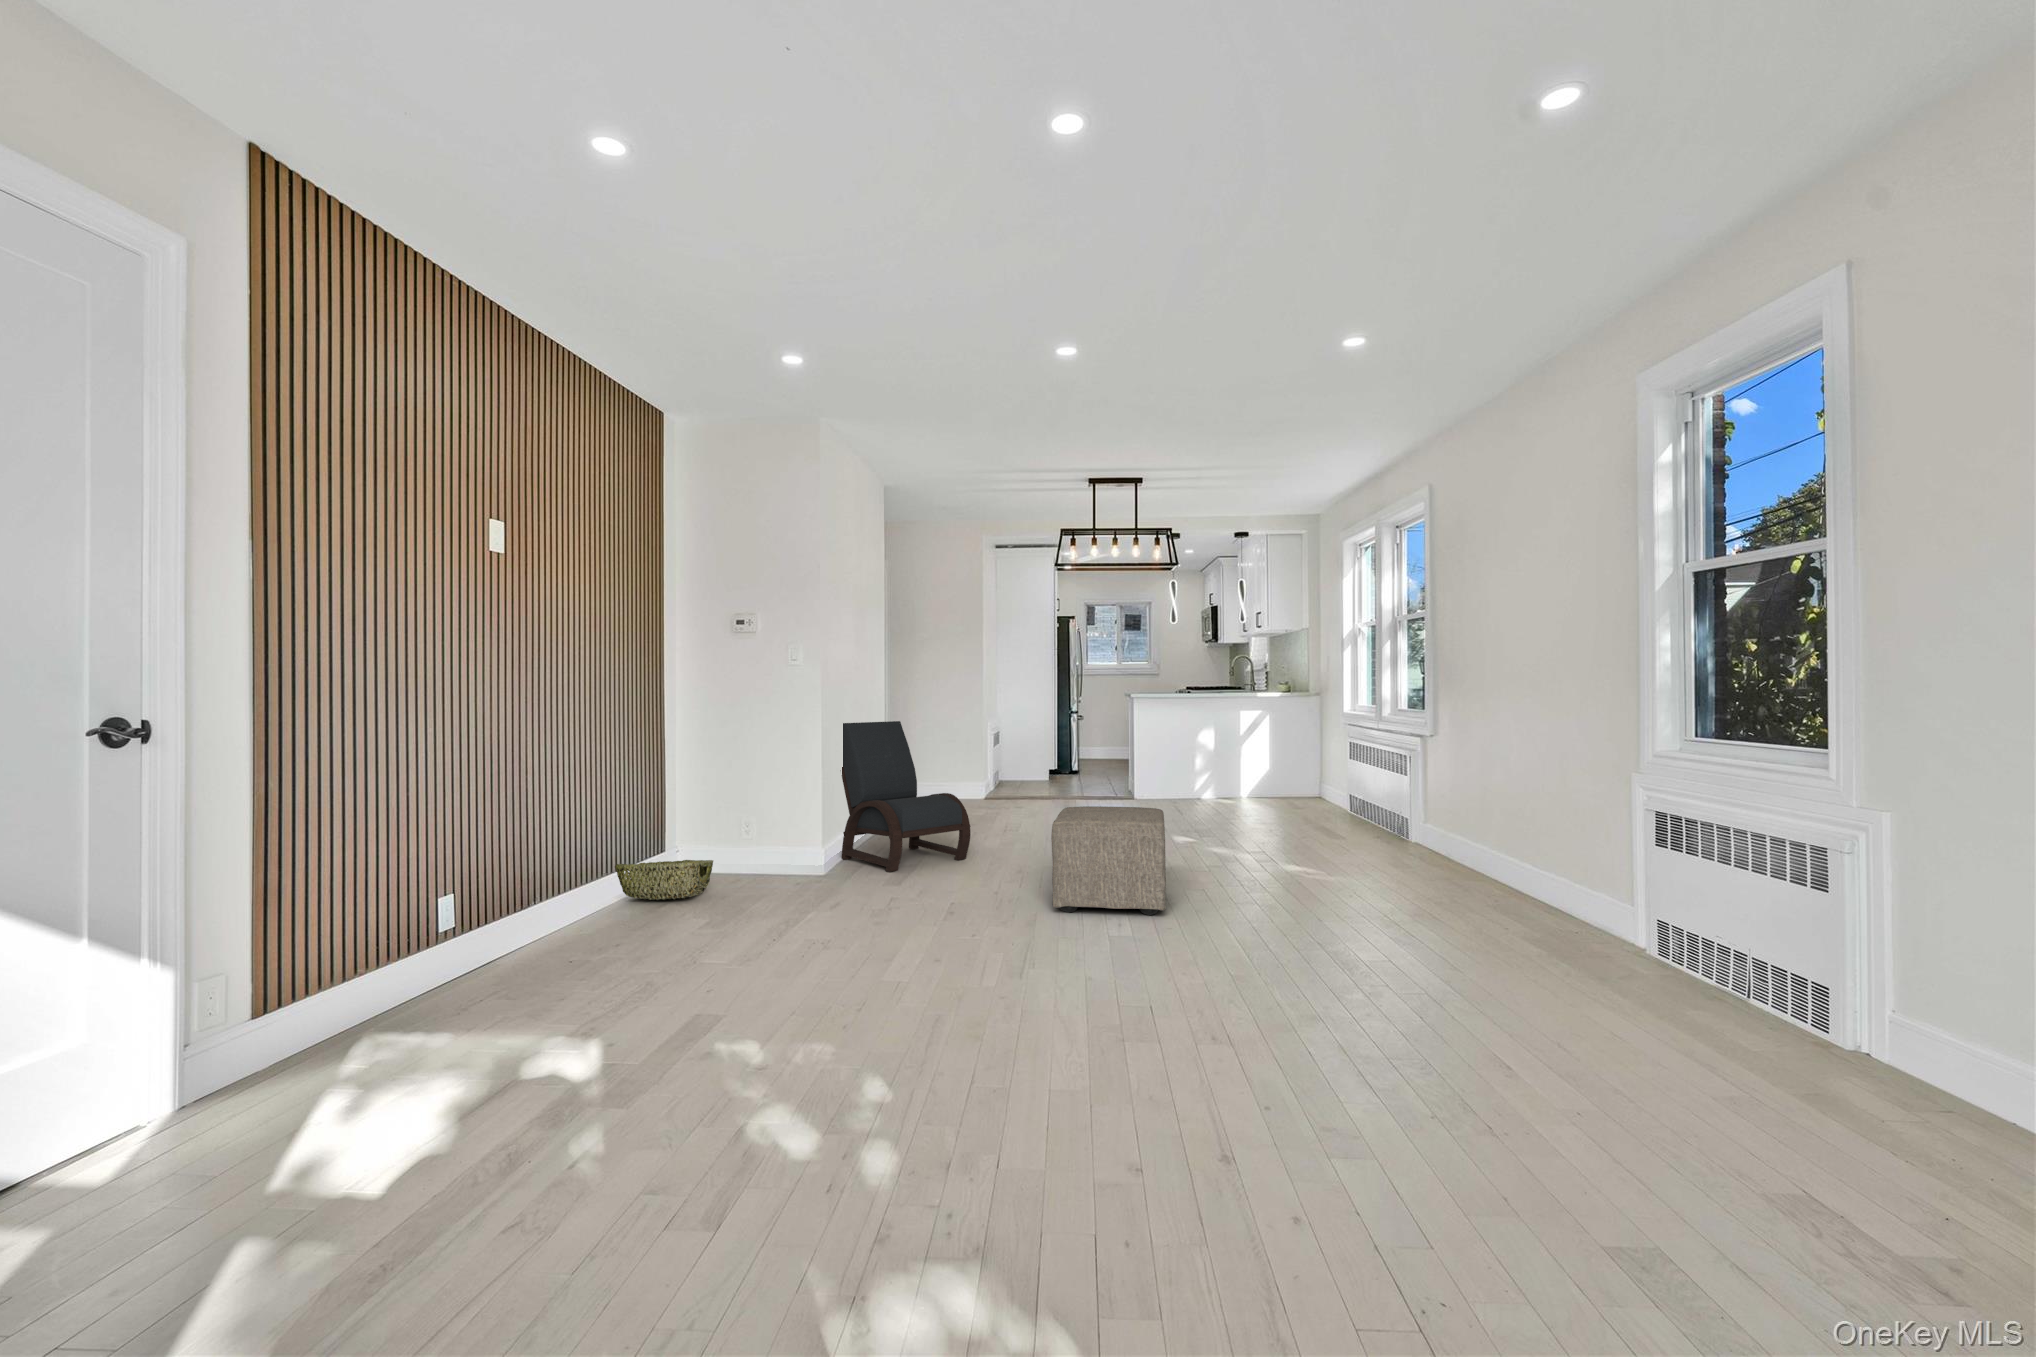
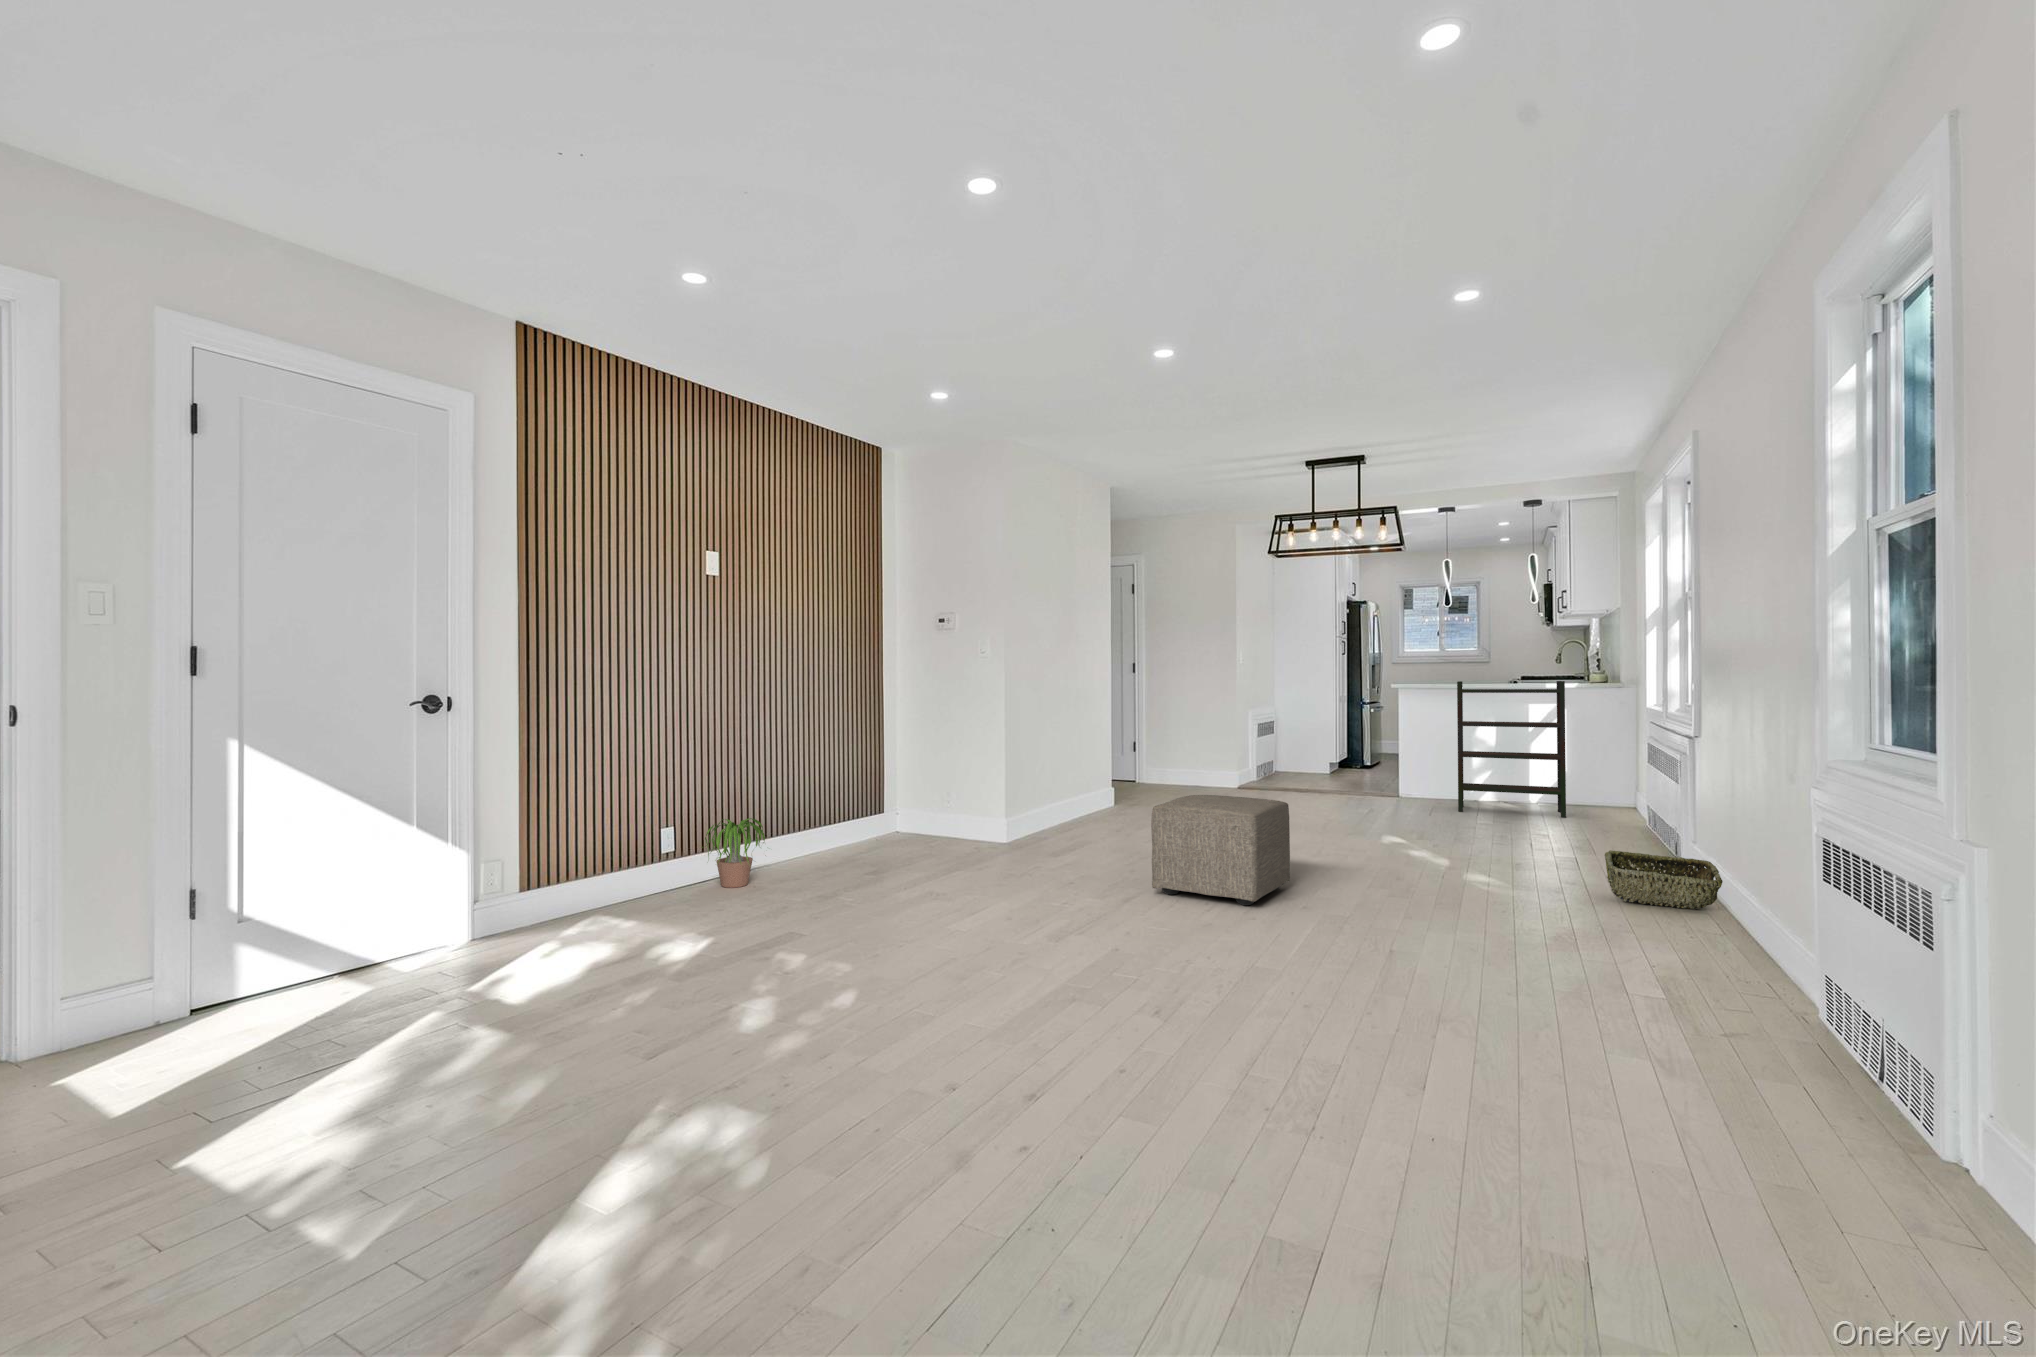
bookshelf: none [1188,691,1277,808] -> present [1457,681,1566,818]
lounge chair: present [842,721,971,872] -> none [1030,709,1143,847]
woven basket: present [615,860,713,900] -> present [1605,850,1723,909]
potted plant: none [482,871,594,967] -> present [705,818,765,888]

